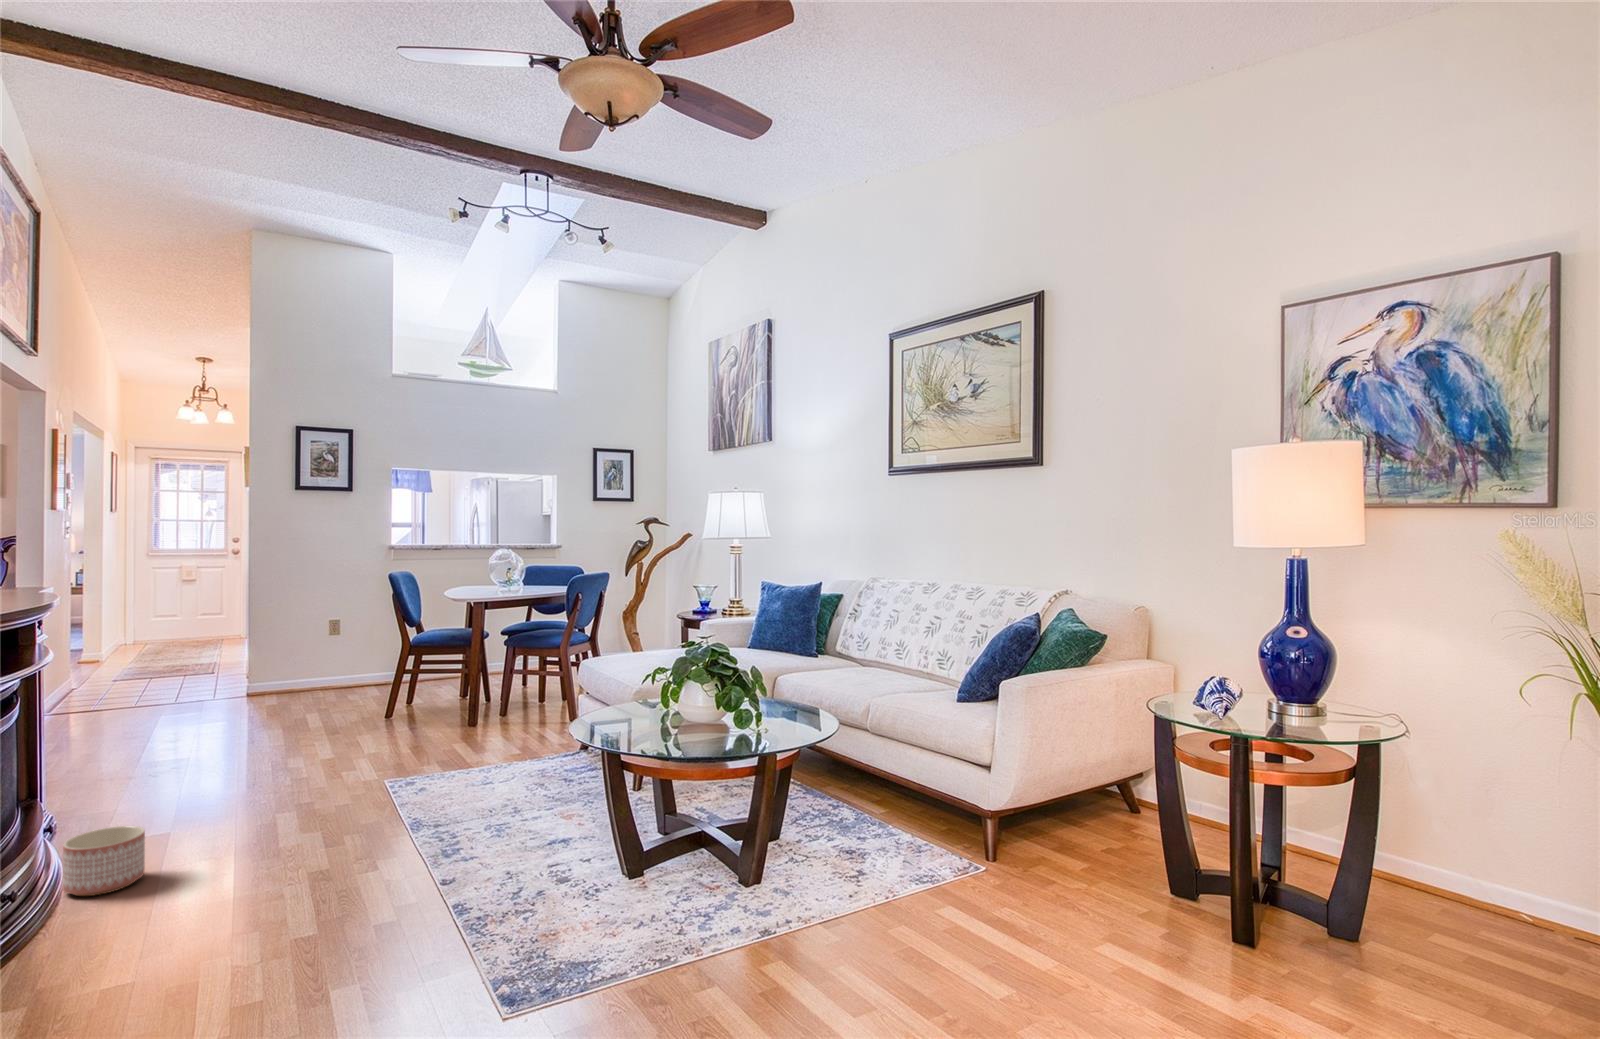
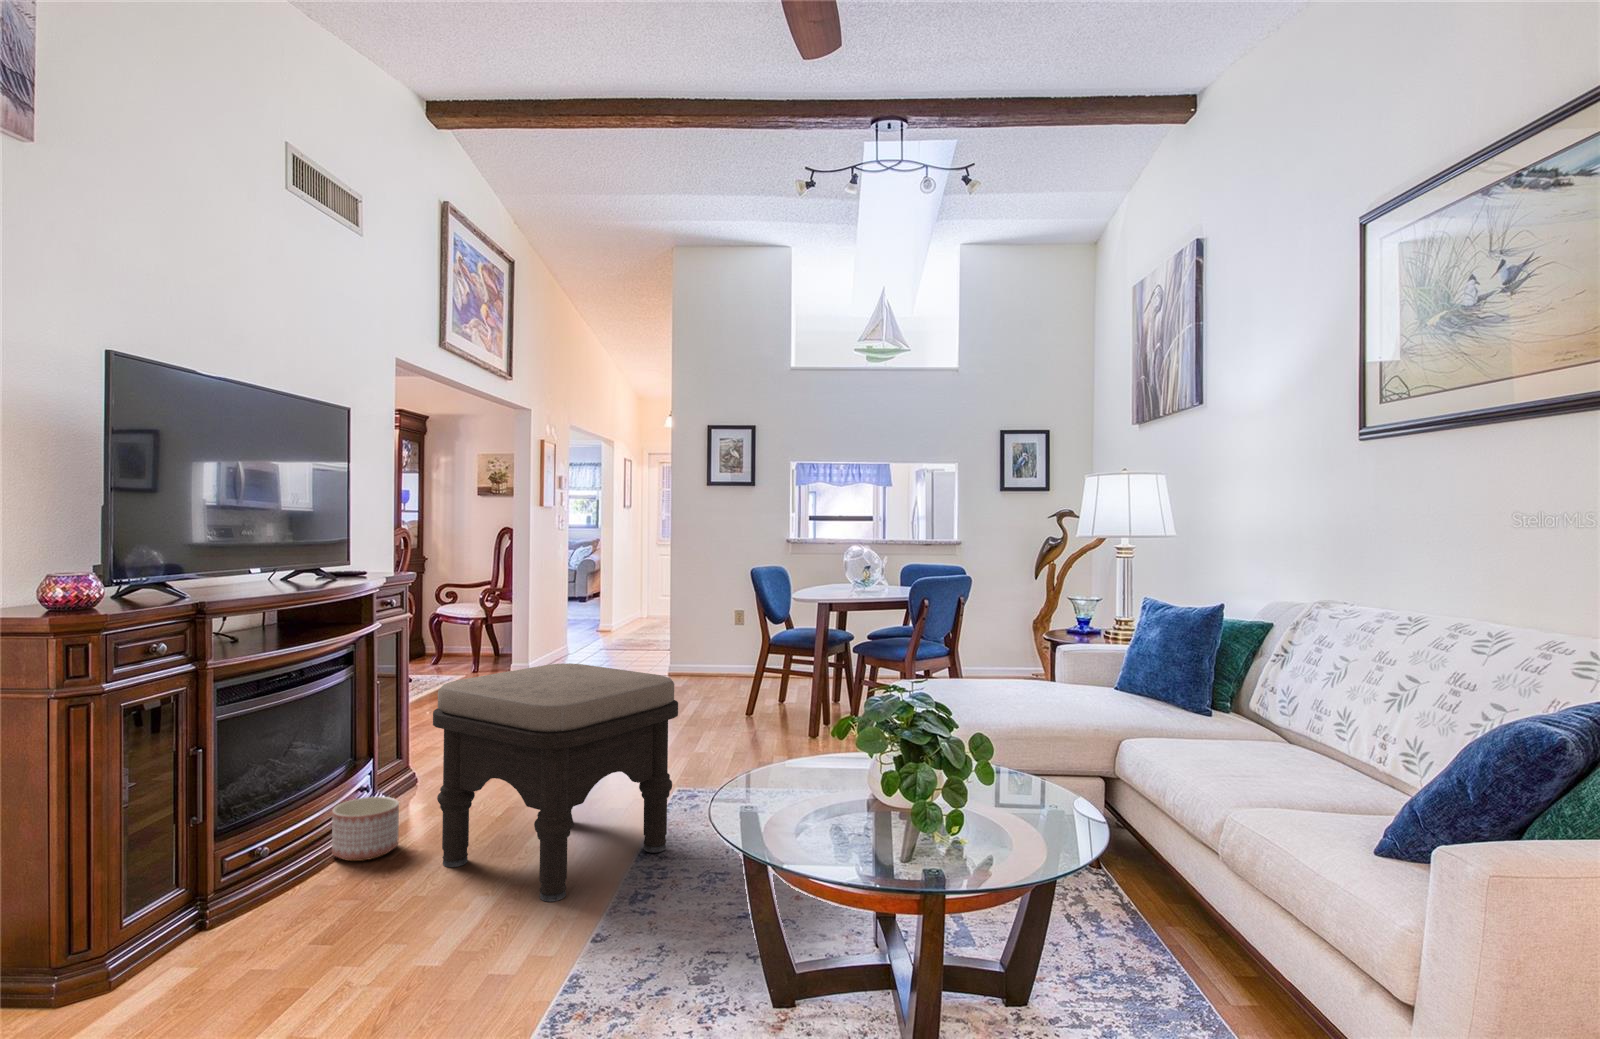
ottoman: none [204,668,447,875] -> present [433,663,678,902]

